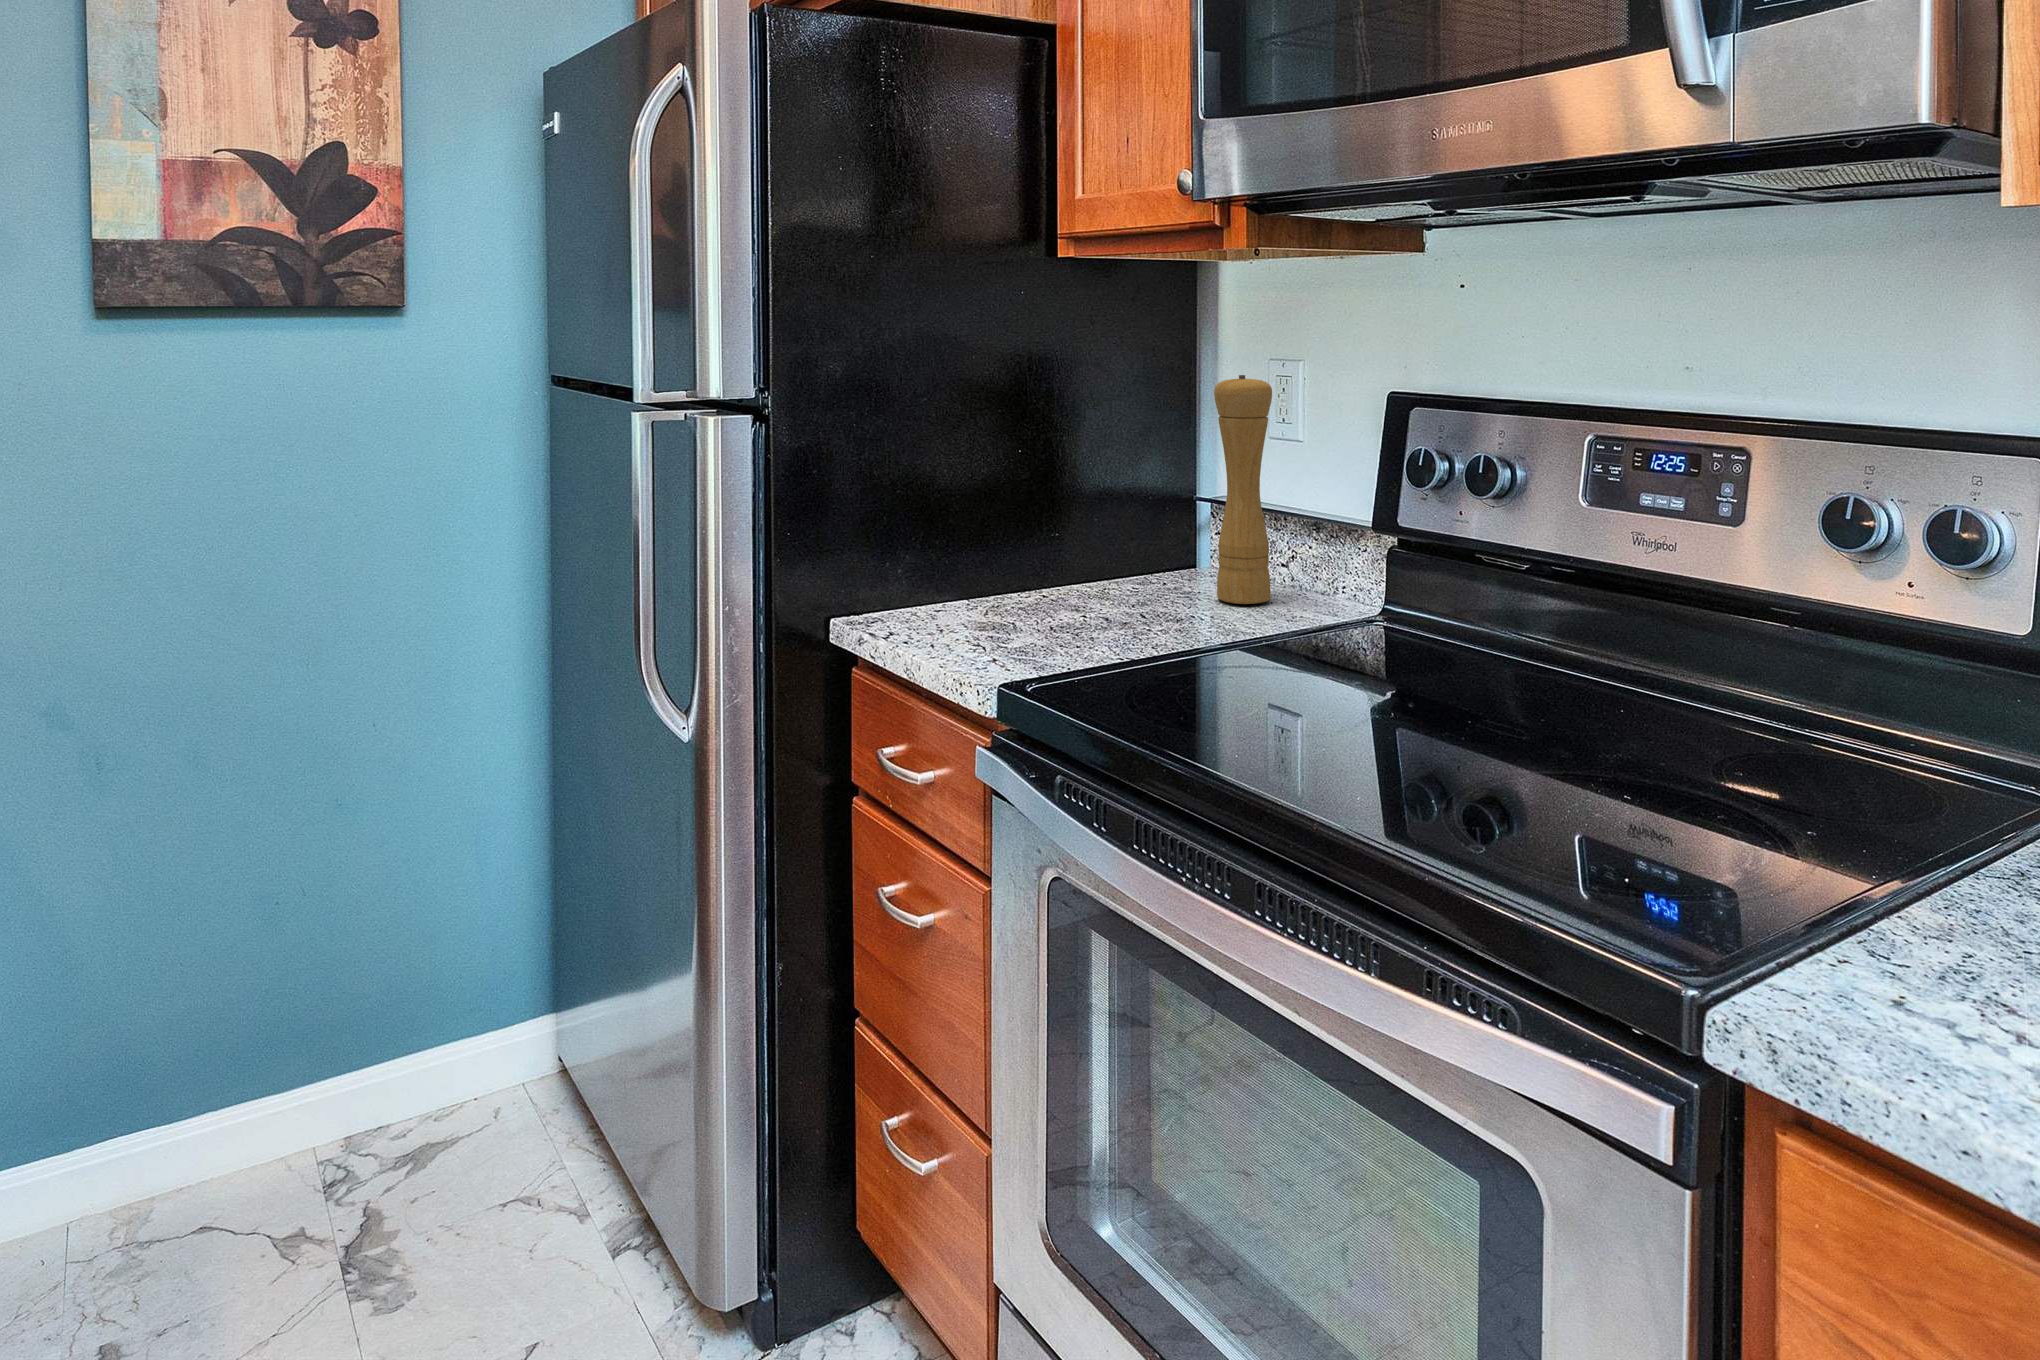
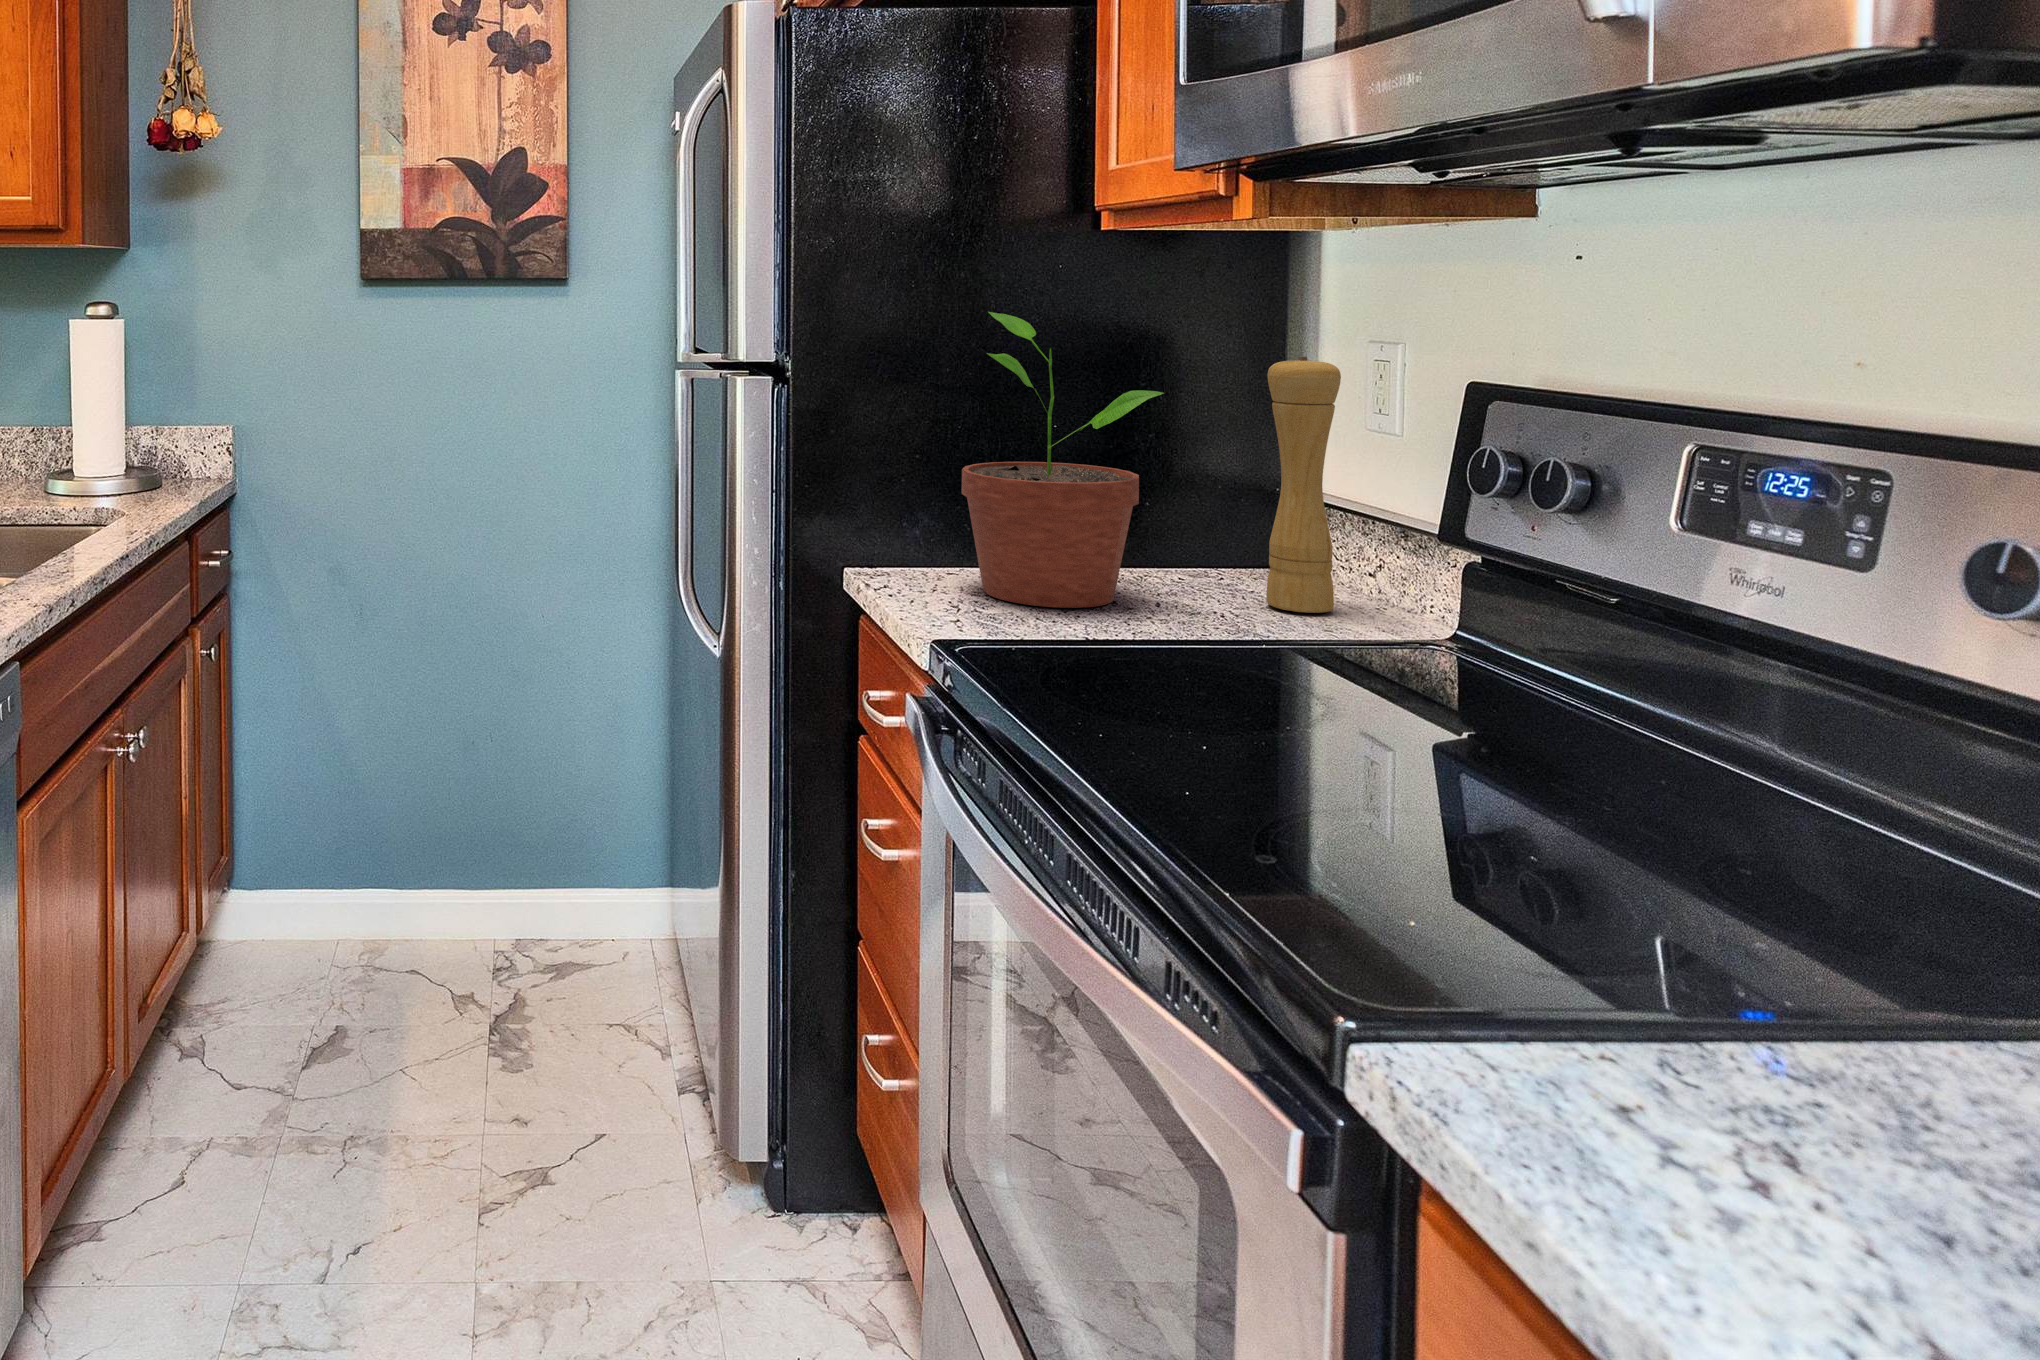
potted plant: none [961,339,1151,632] -> present [962,312,1164,608]

